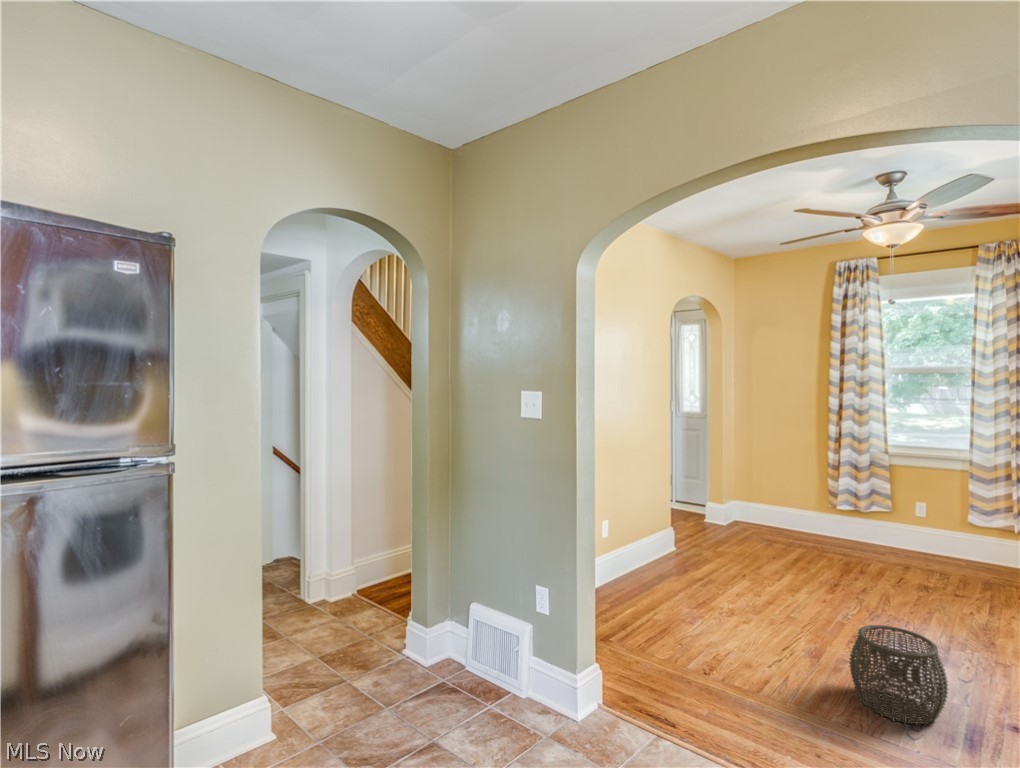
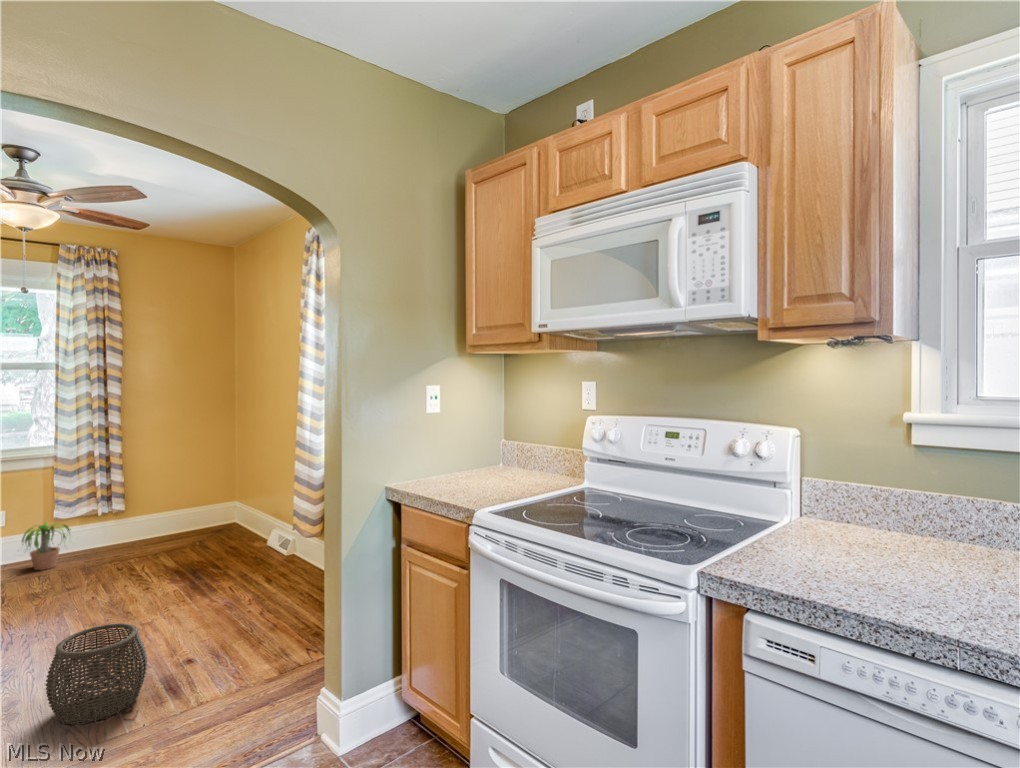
potted plant: none [925,523,992,571] -> present [22,522,71,570]

